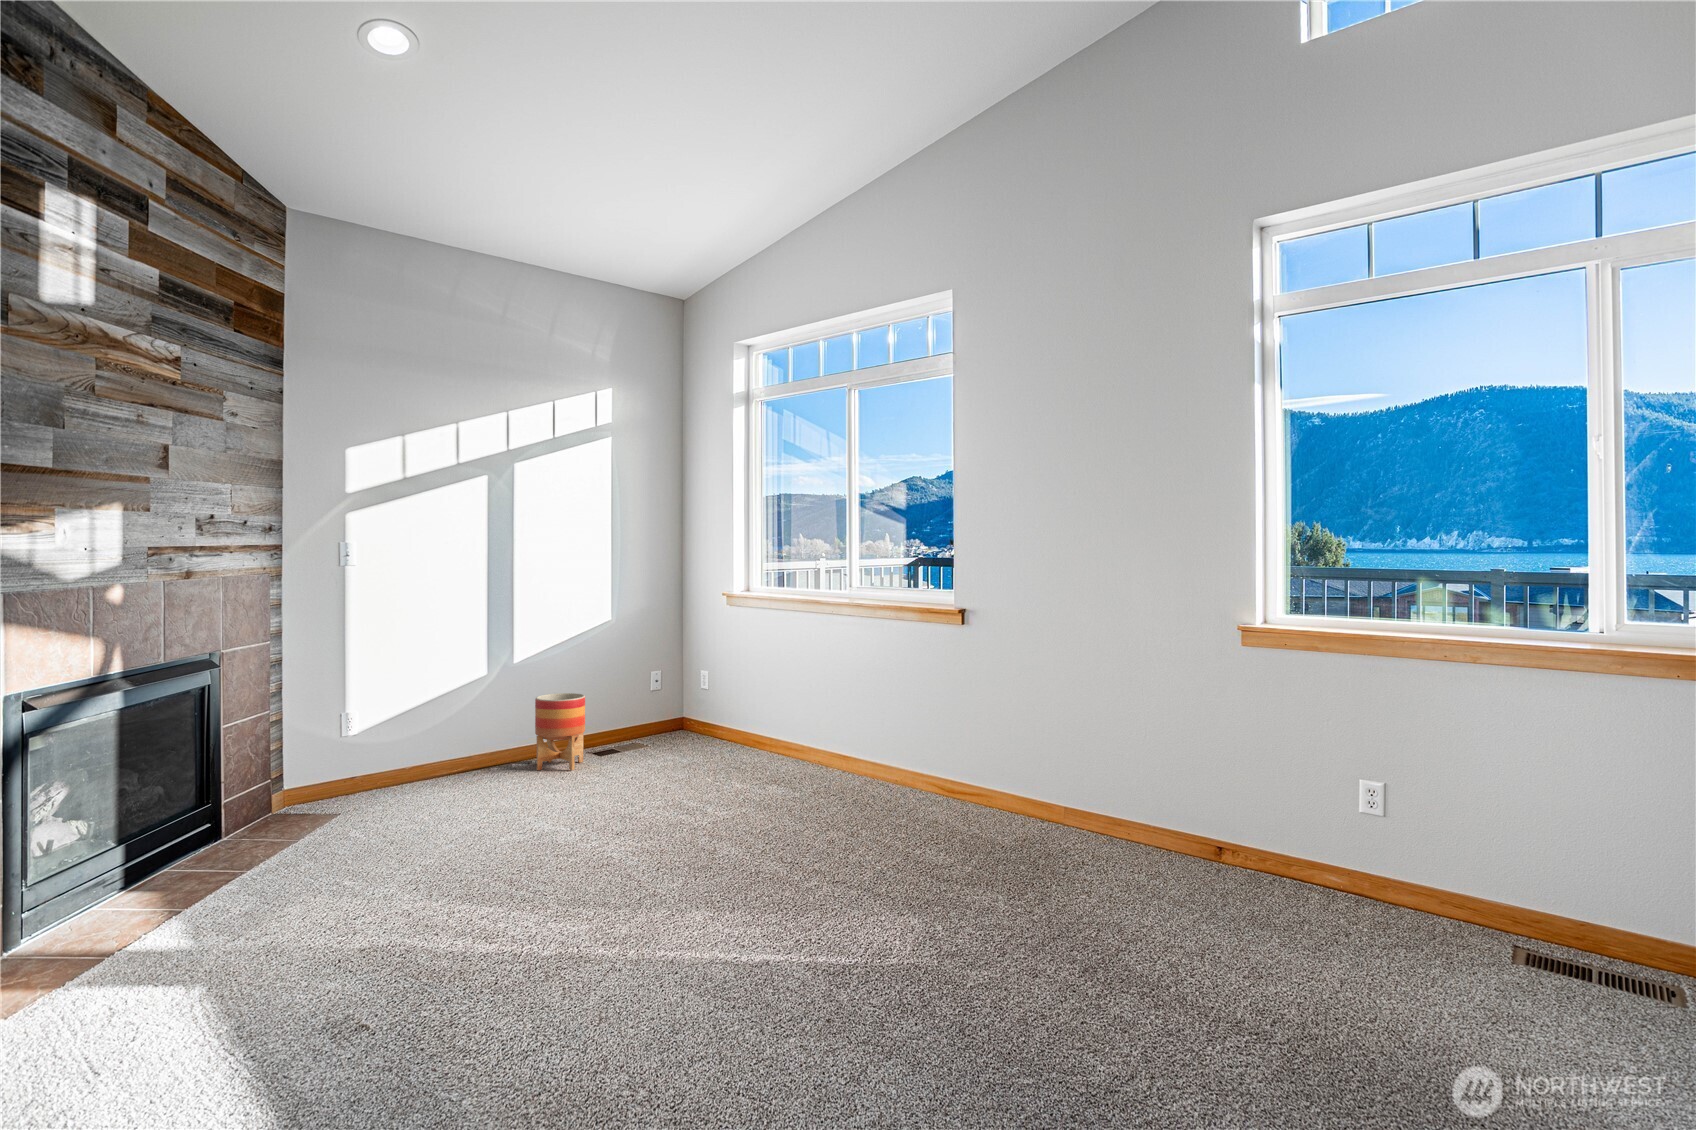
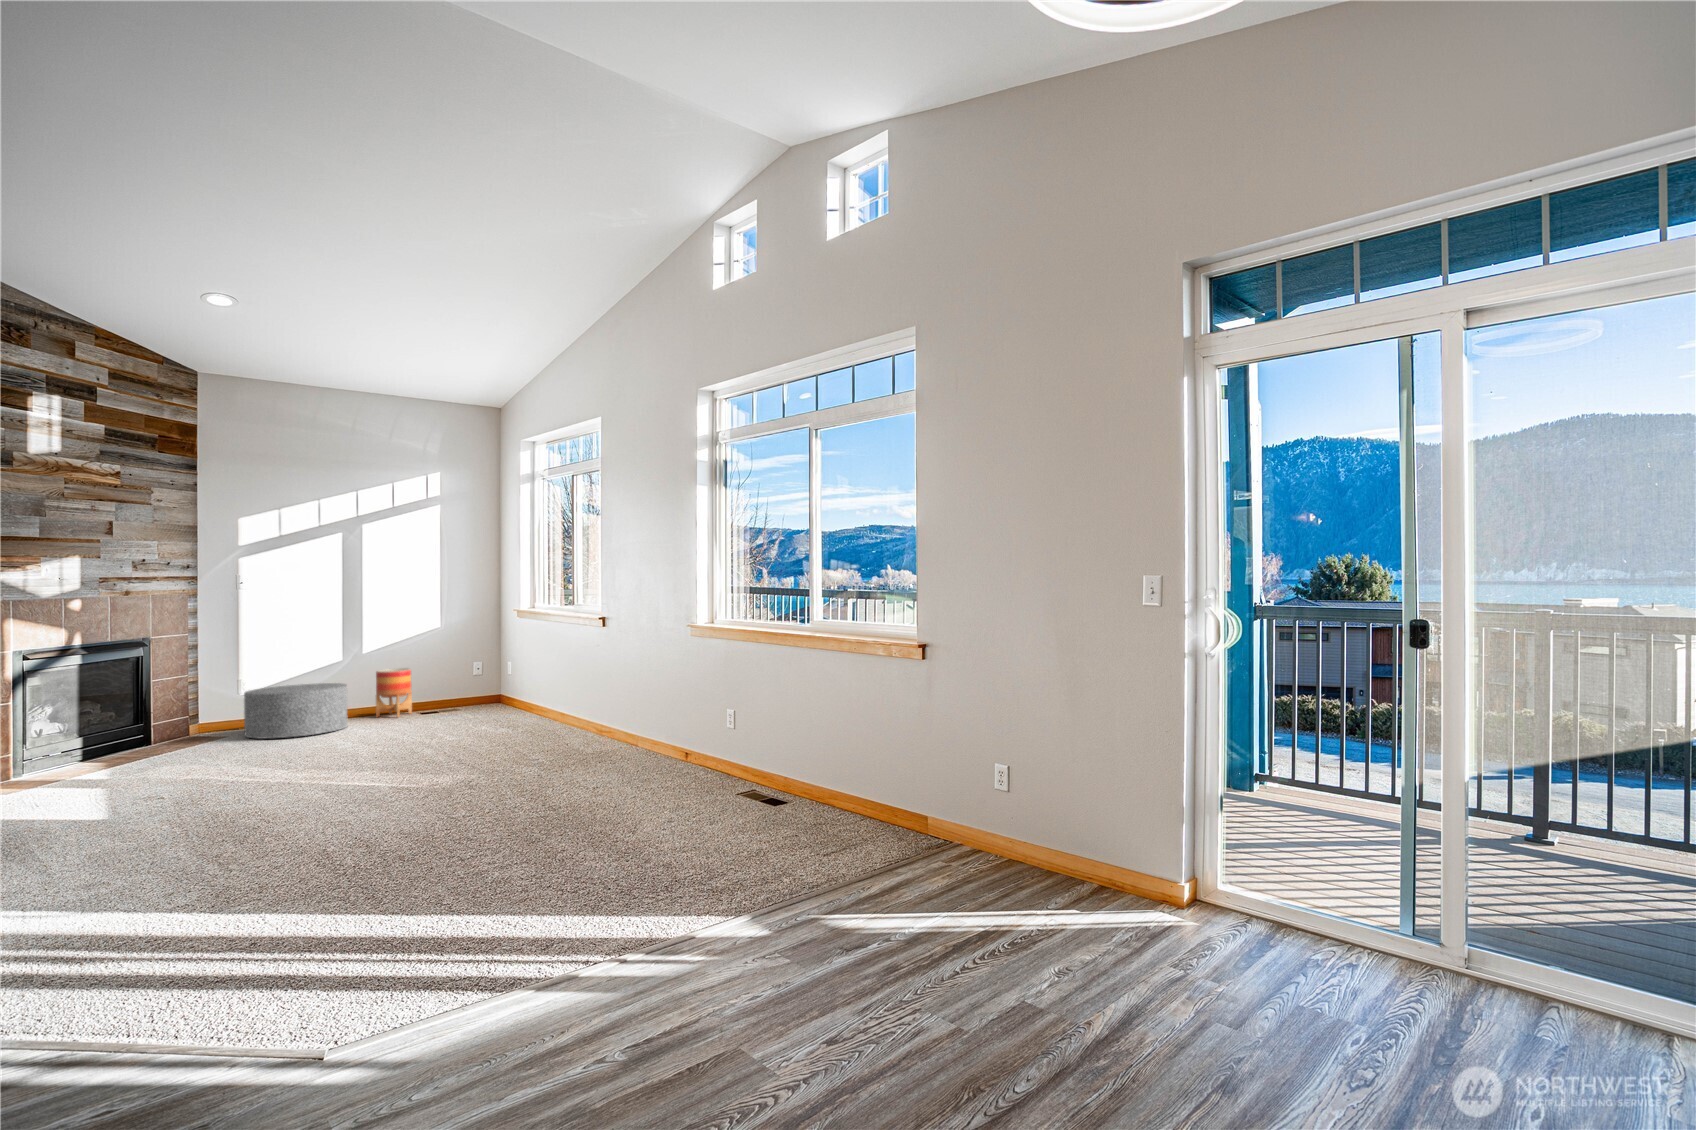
ottoman: none [363,719,516,819] -> present [244,683,347,739]

